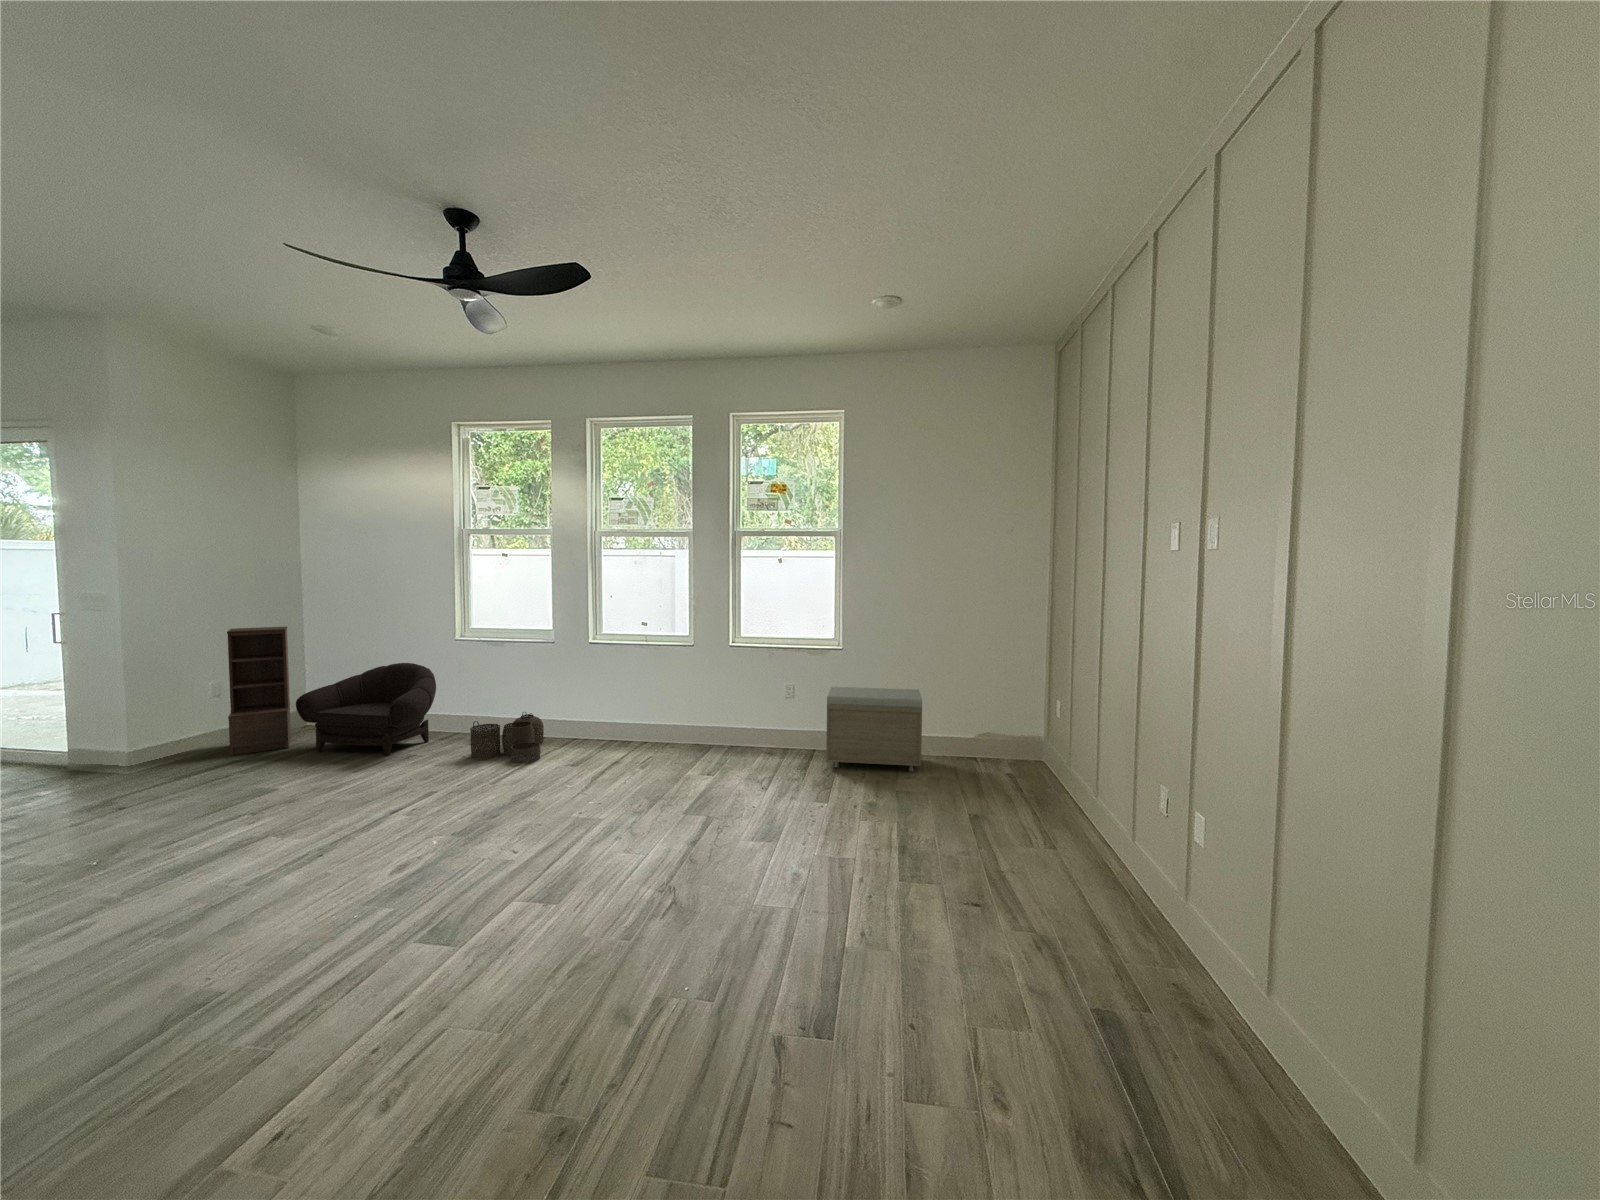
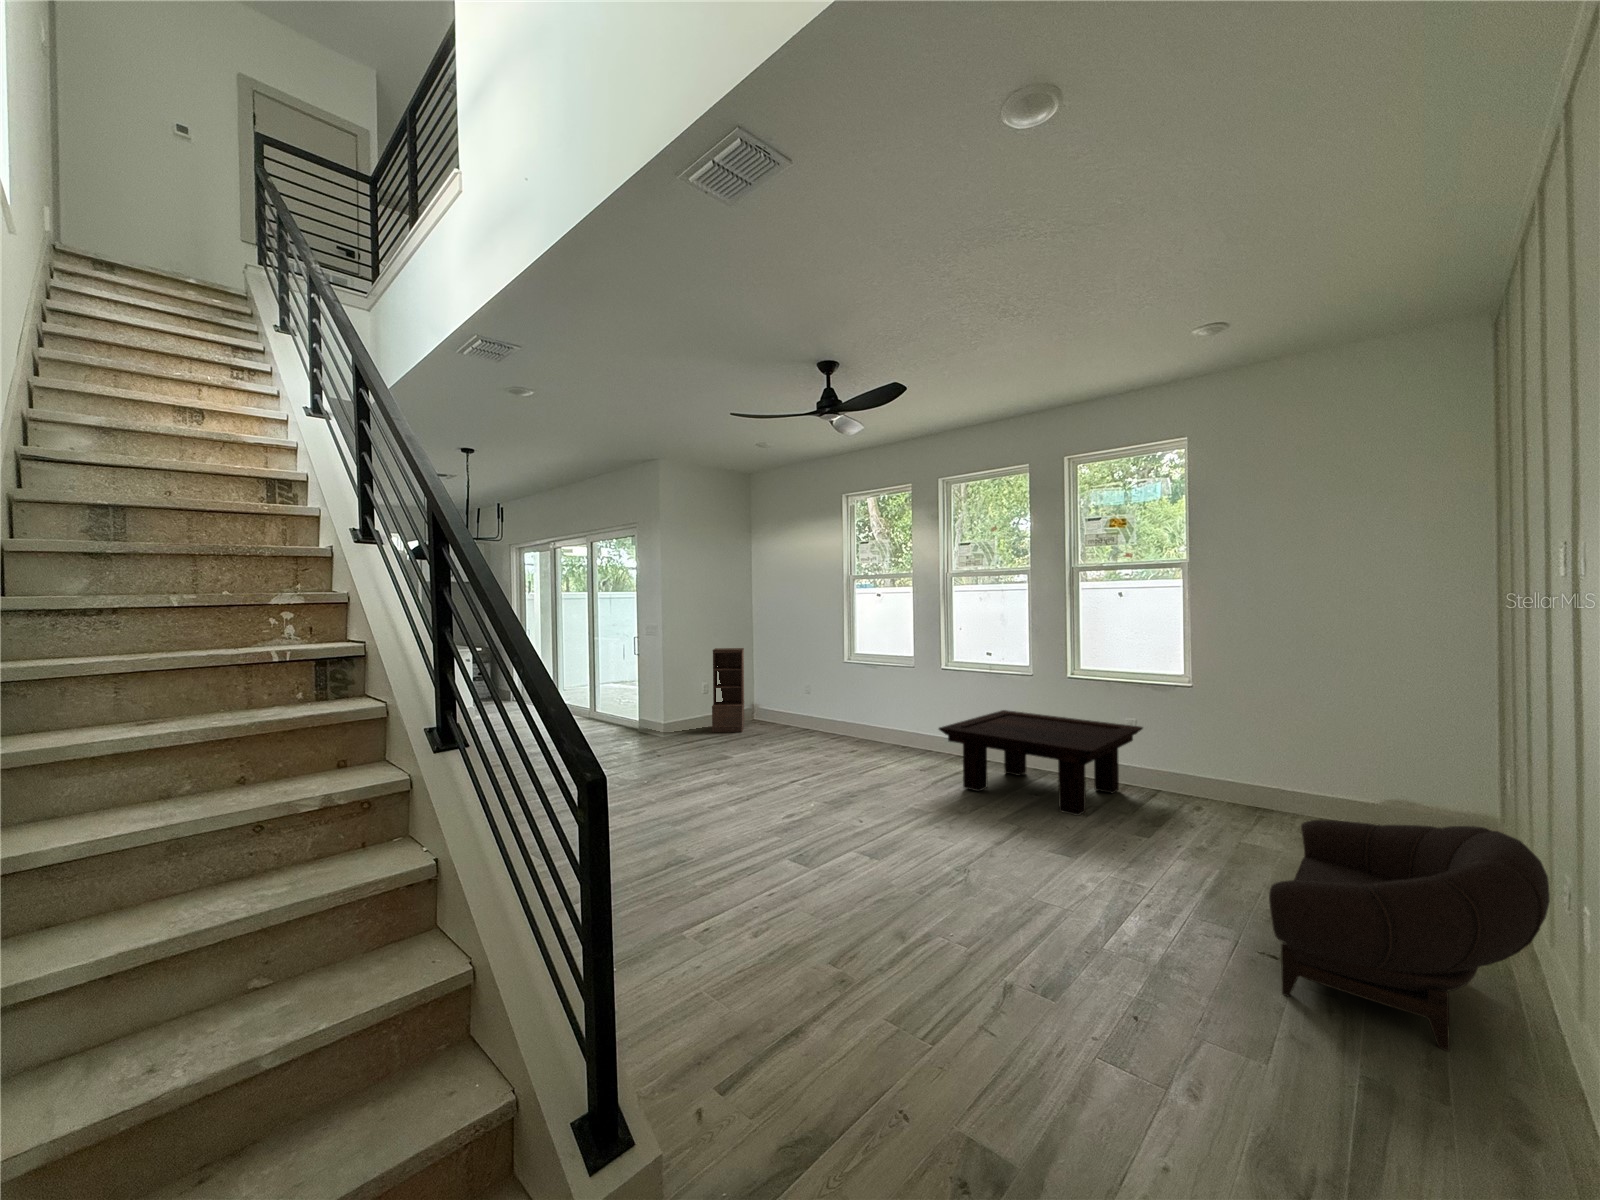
armchair: present [296,663,436,756] -> present [1269,820,1550,1051]
coffee table: none [602,684,800,791] -> present [939,710,1143,816]
storage bench: present [826,687,922,771] -> none [1165,726,1296,831]
woven basket: present [470,712,544,763] -> none [849,723,905,764]

